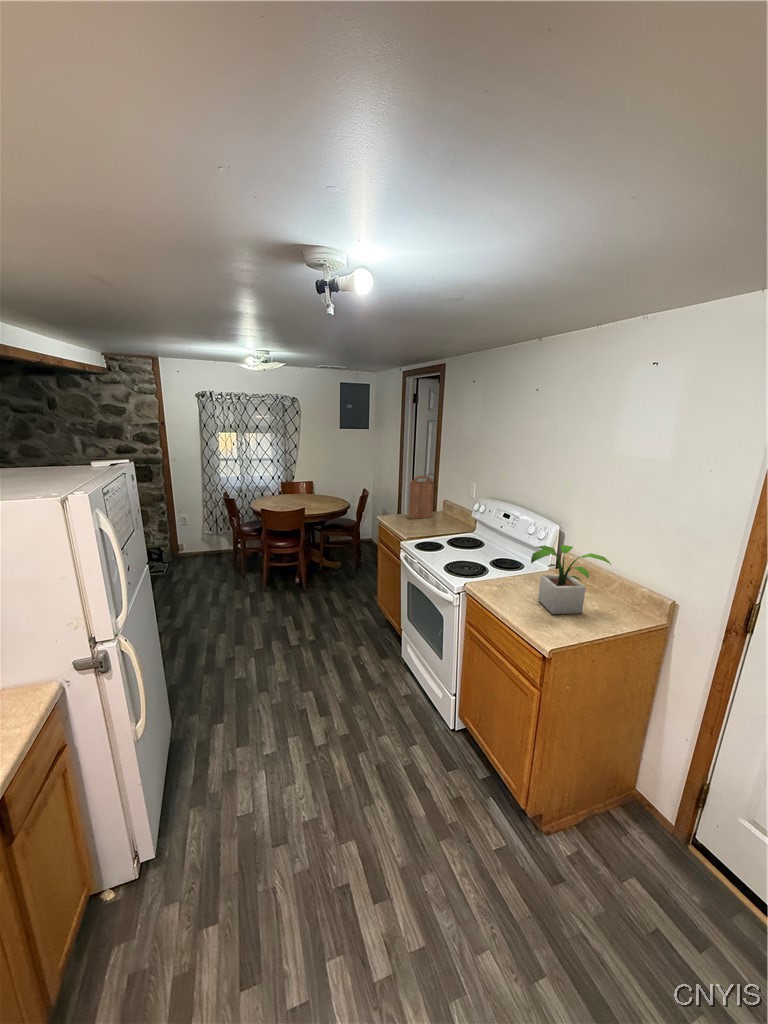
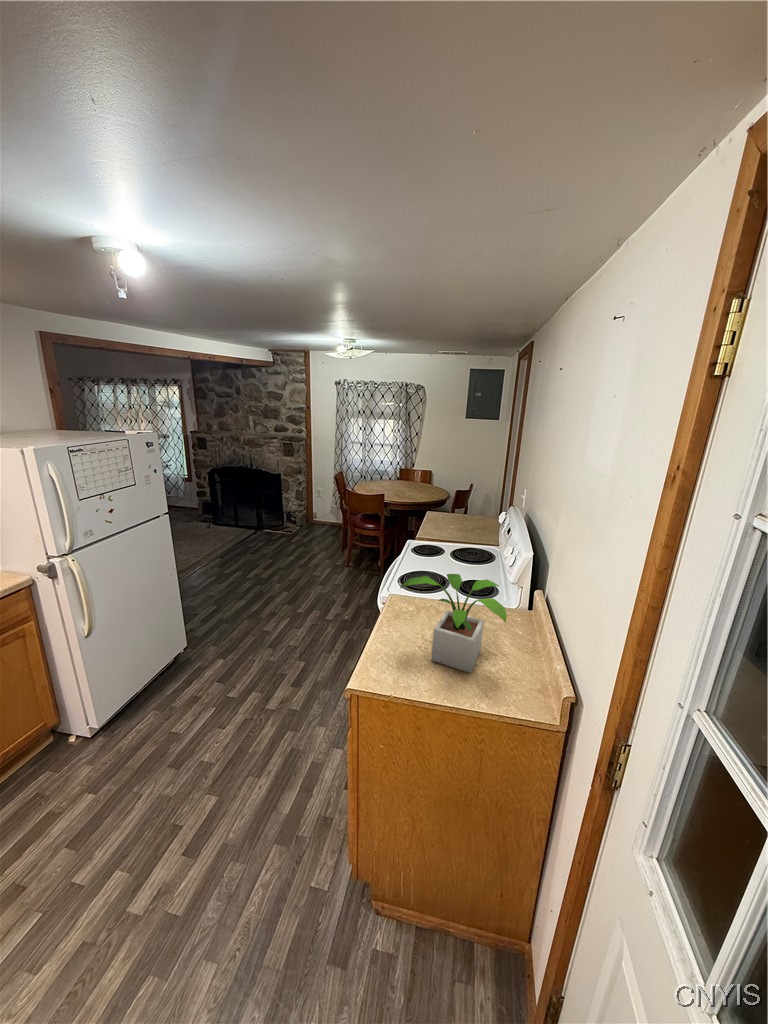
cutting board: present [409,476,434,519] -> none [460,474,493,523]

